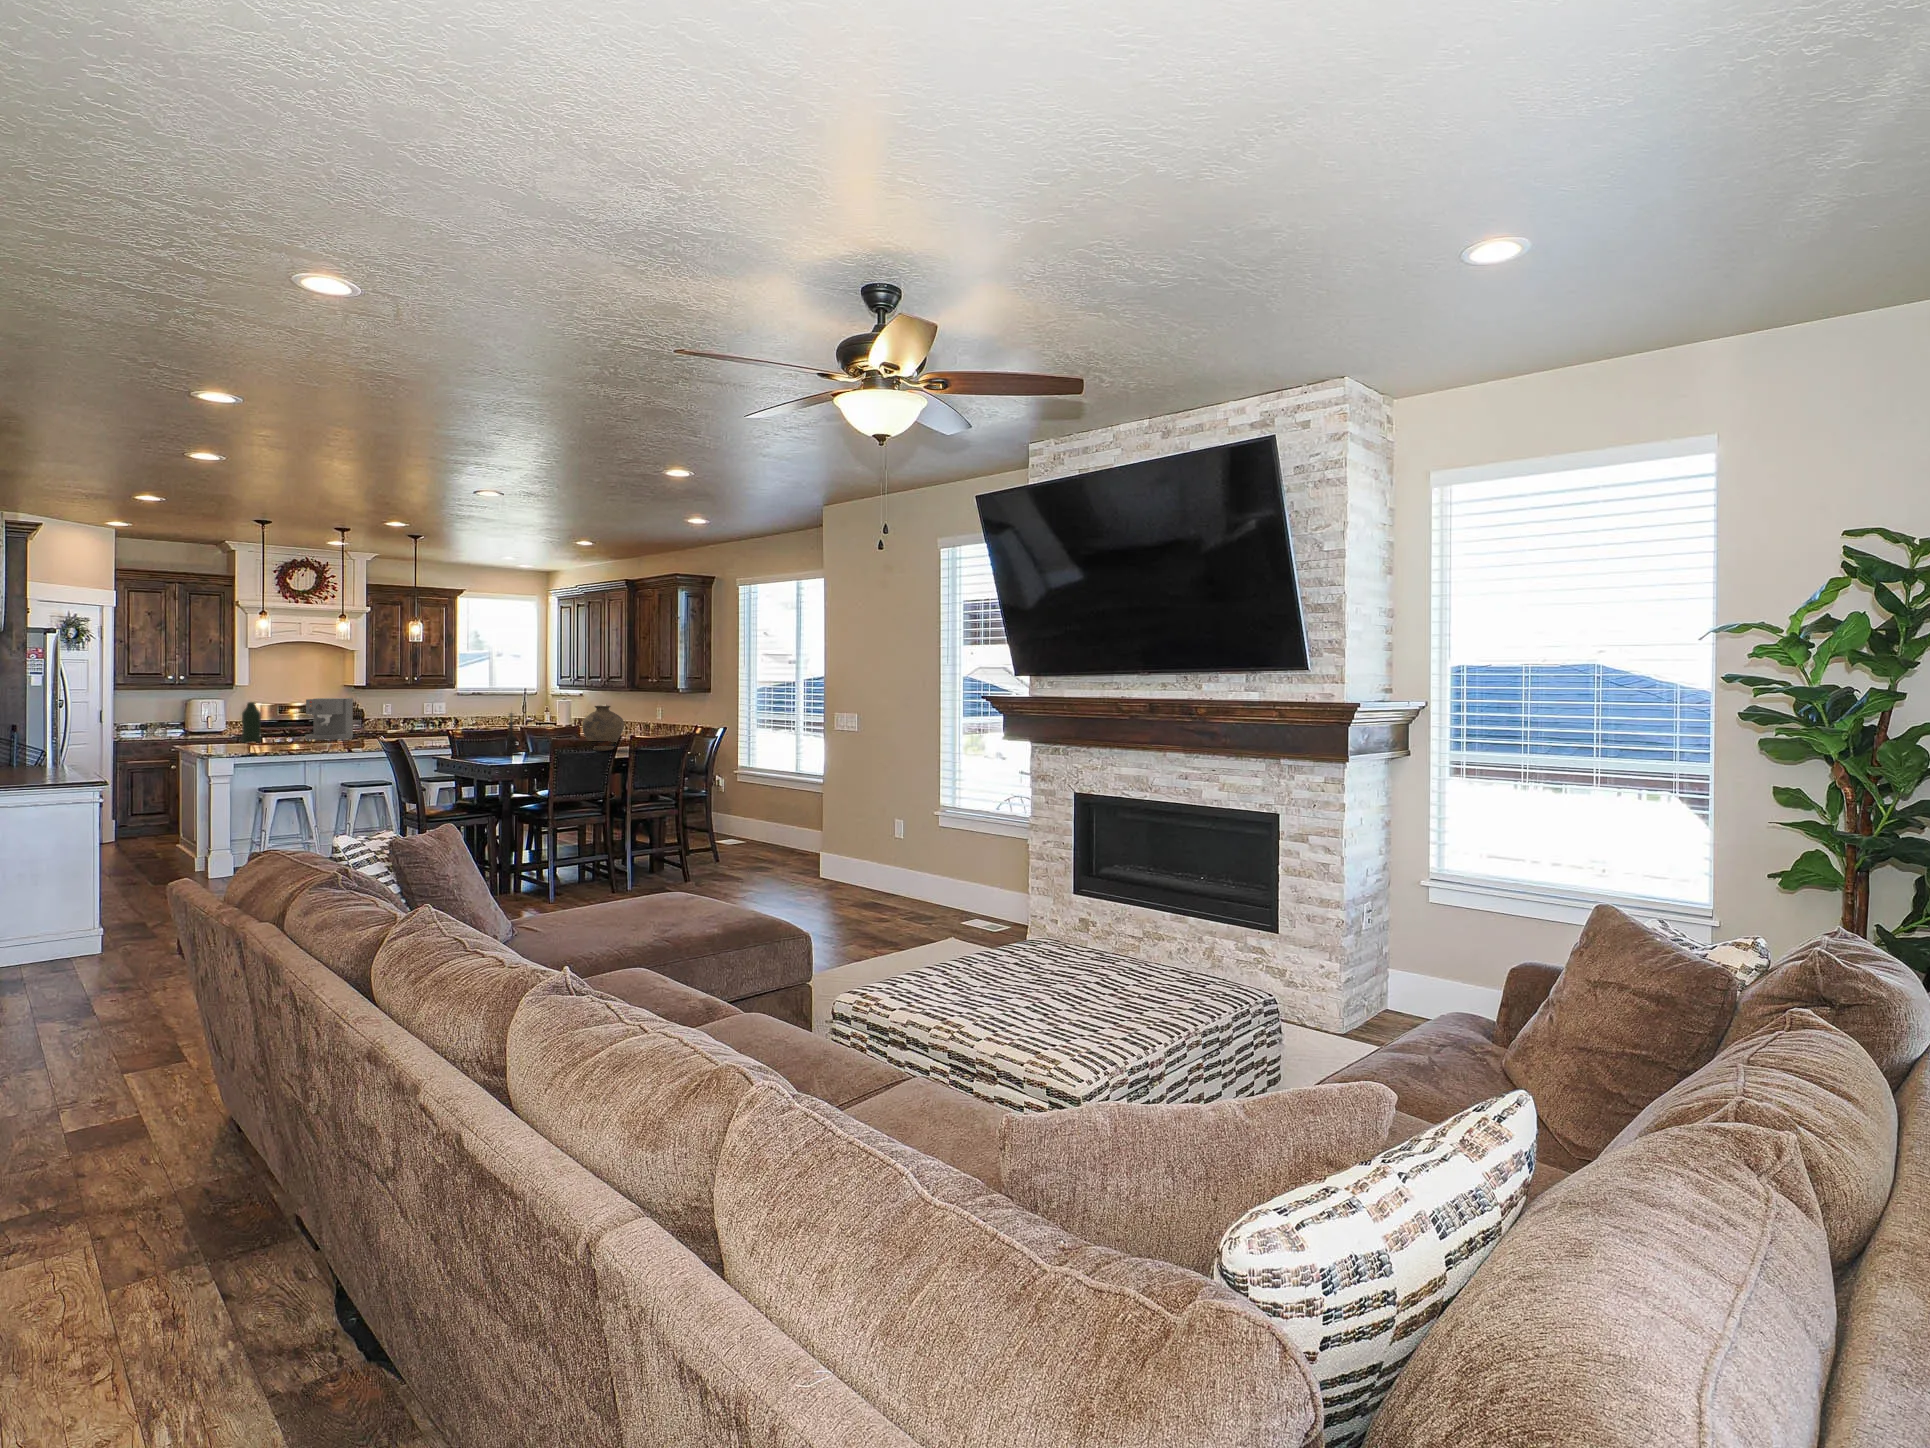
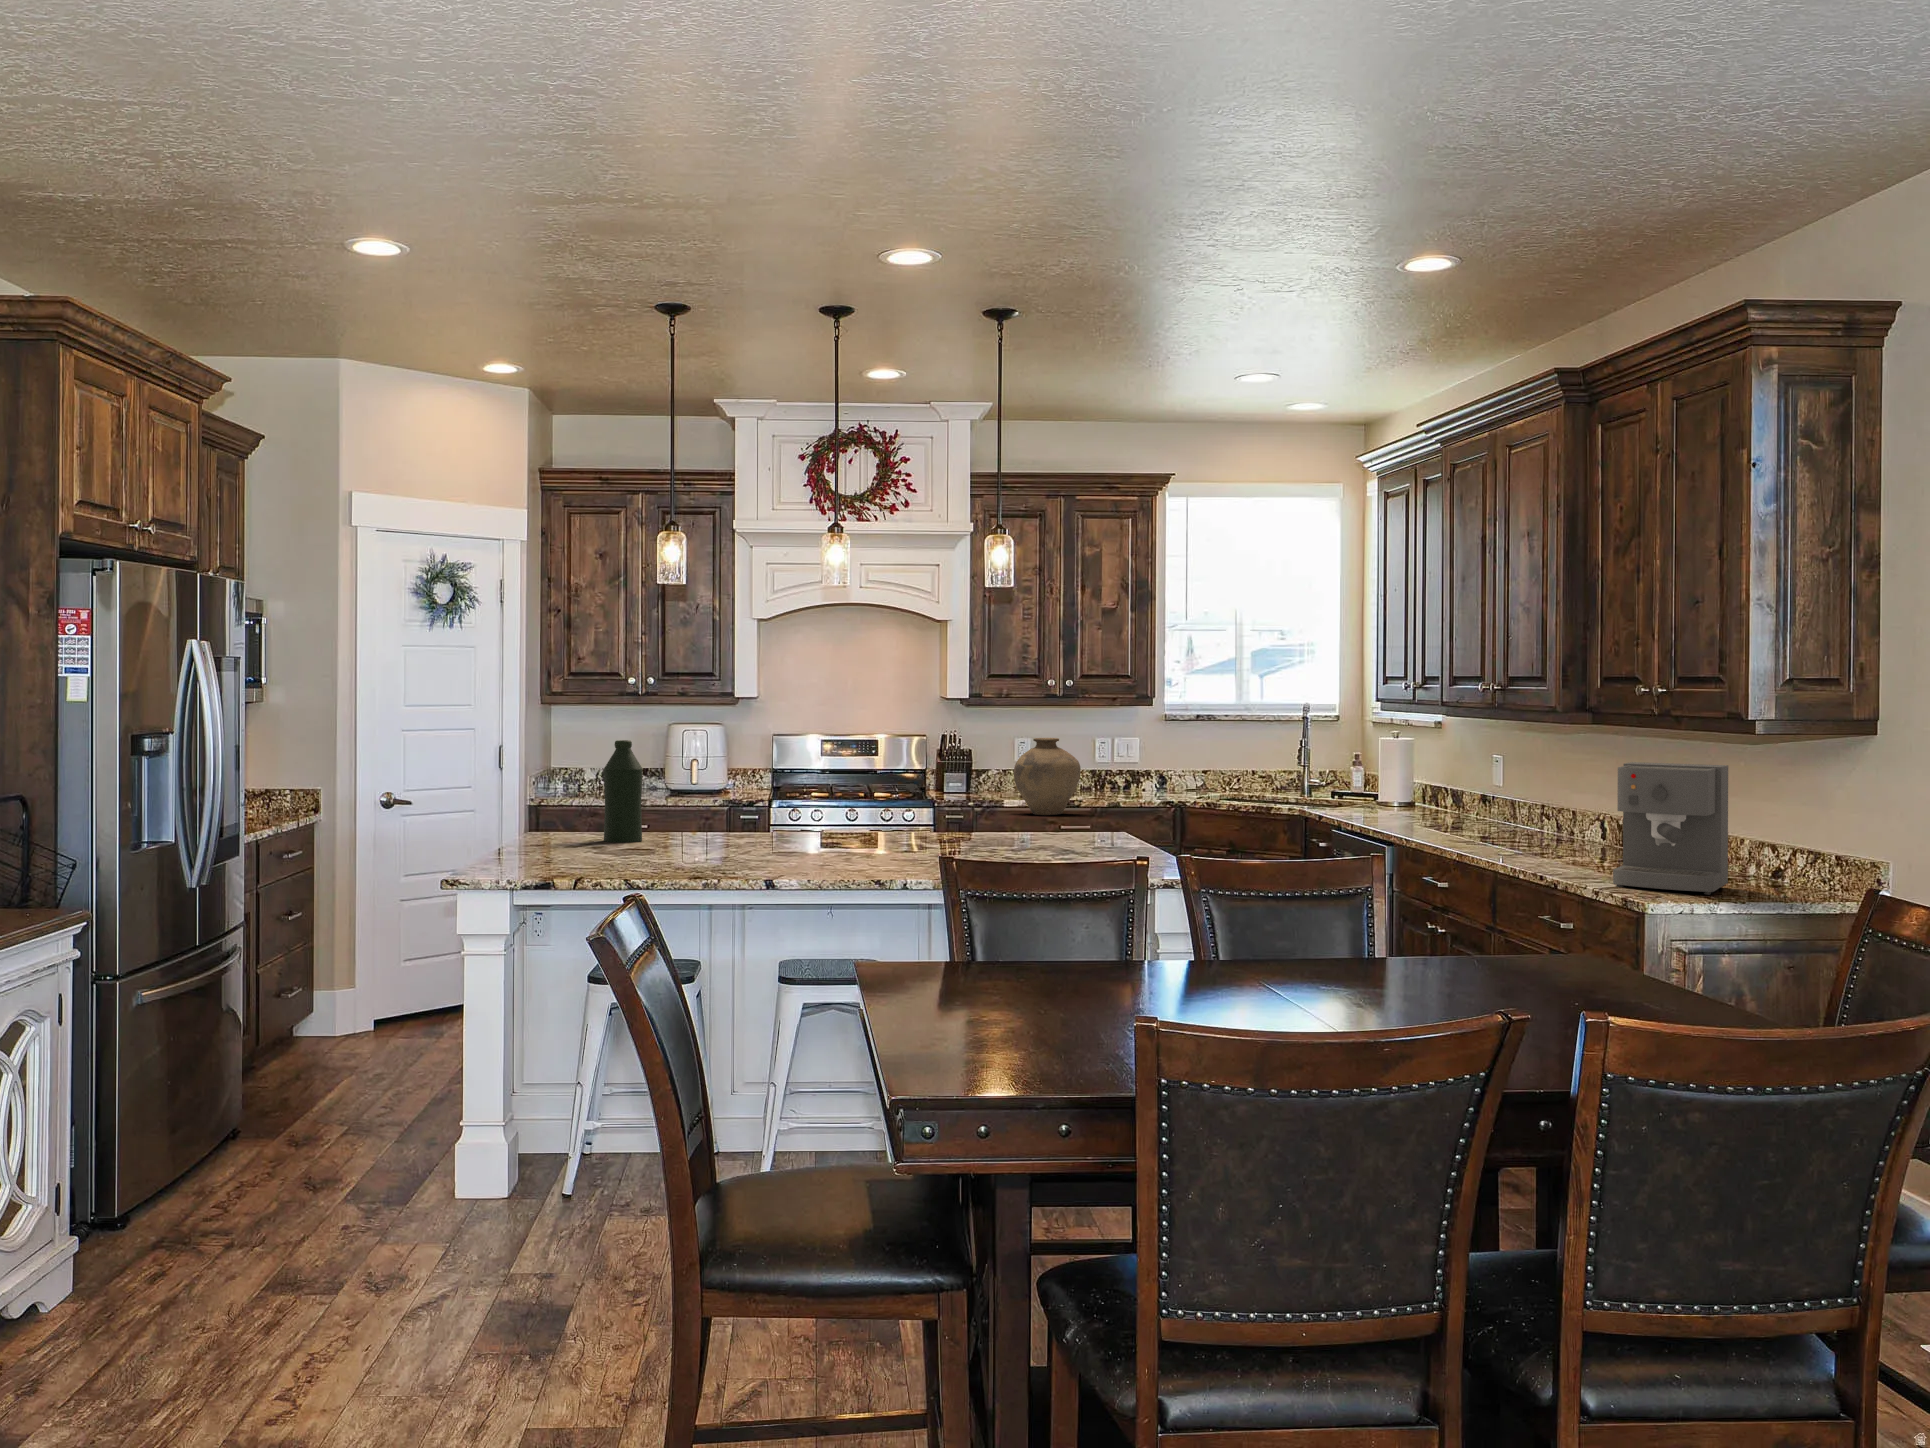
coffee maker: present [305,698,353,741] -> present [1613,762,1728,895]
vase: present [582,706,624,751] -> present [1014,738,1081,815]
candle holder: present [499,713,521,755] -> none [1075,799,1177,994]

